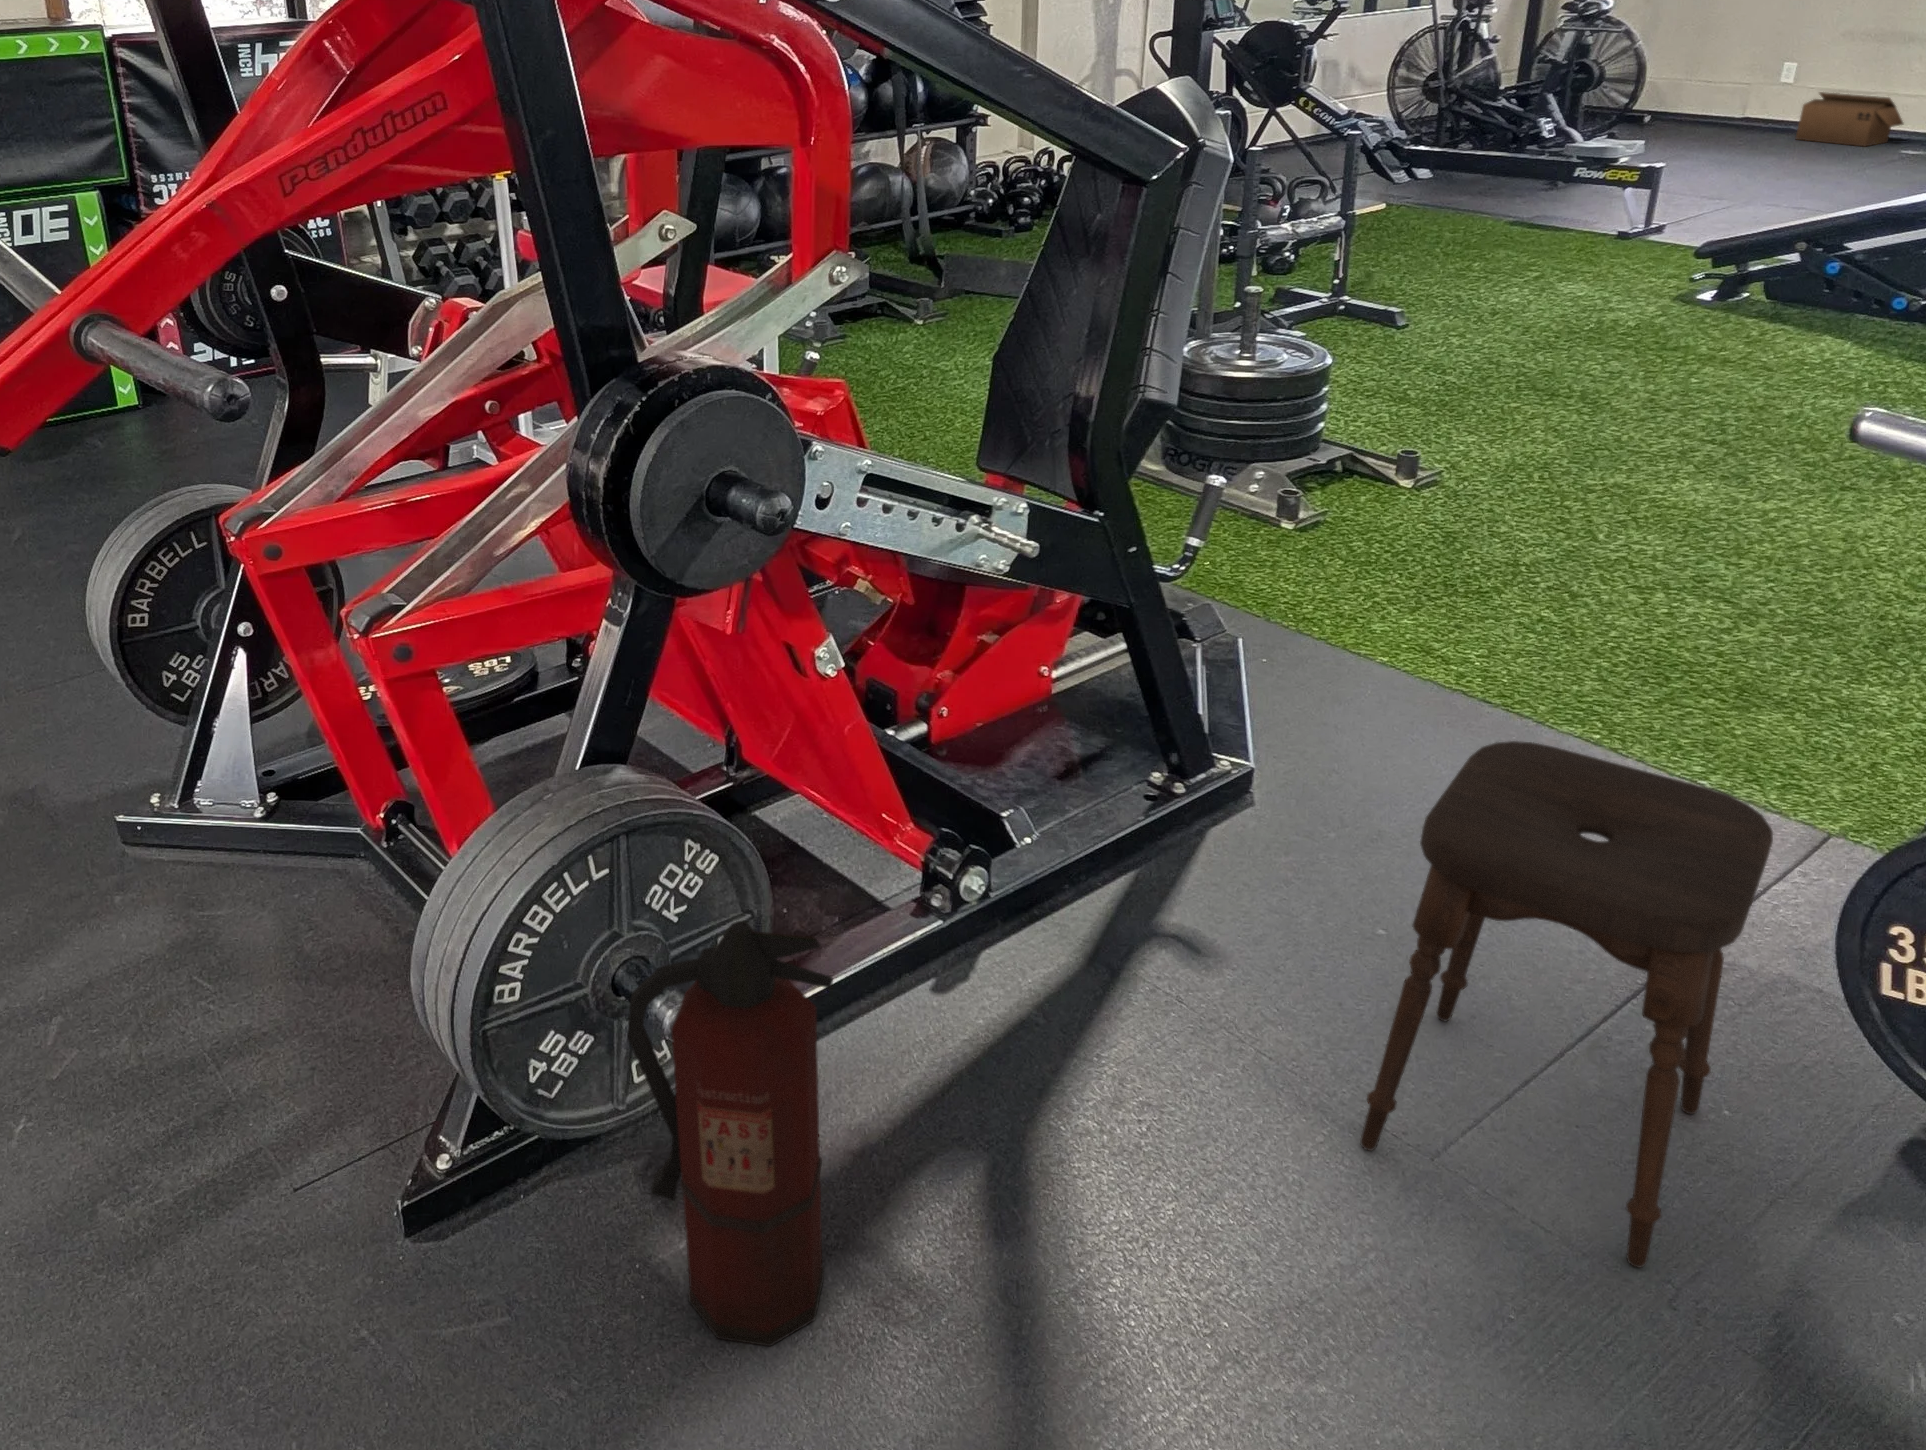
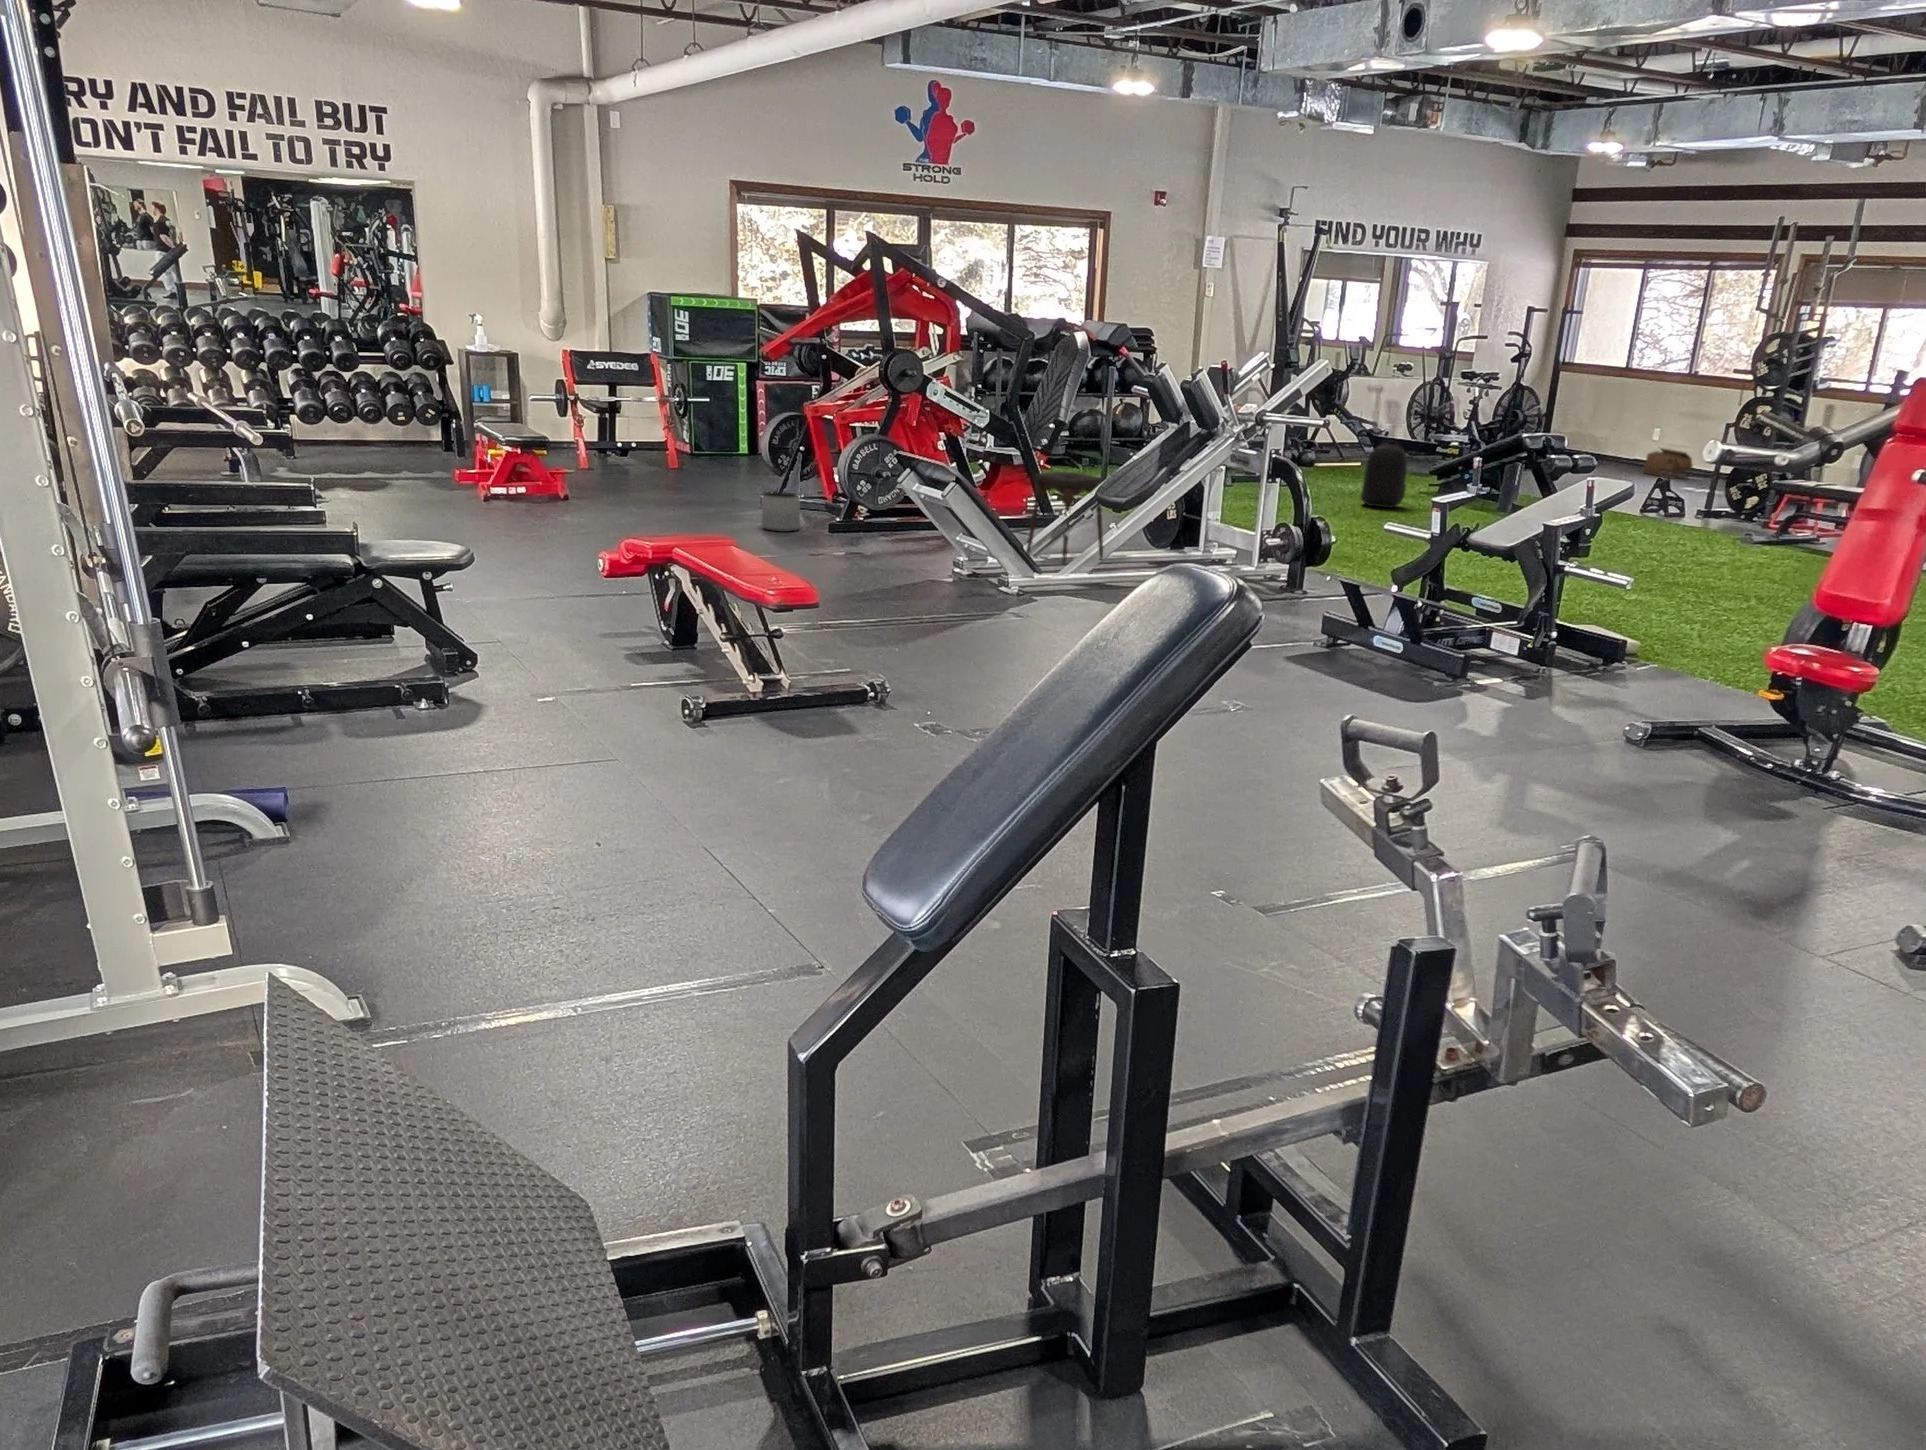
backpack: none [1632,199,1767,358] -> present [1361,440,1407,508]
planter: none [80,912,281,1134] -> present [762,492,800,532]
fire extinguisher: present [627,921,833,1346] -> none [872,458,909,552]

